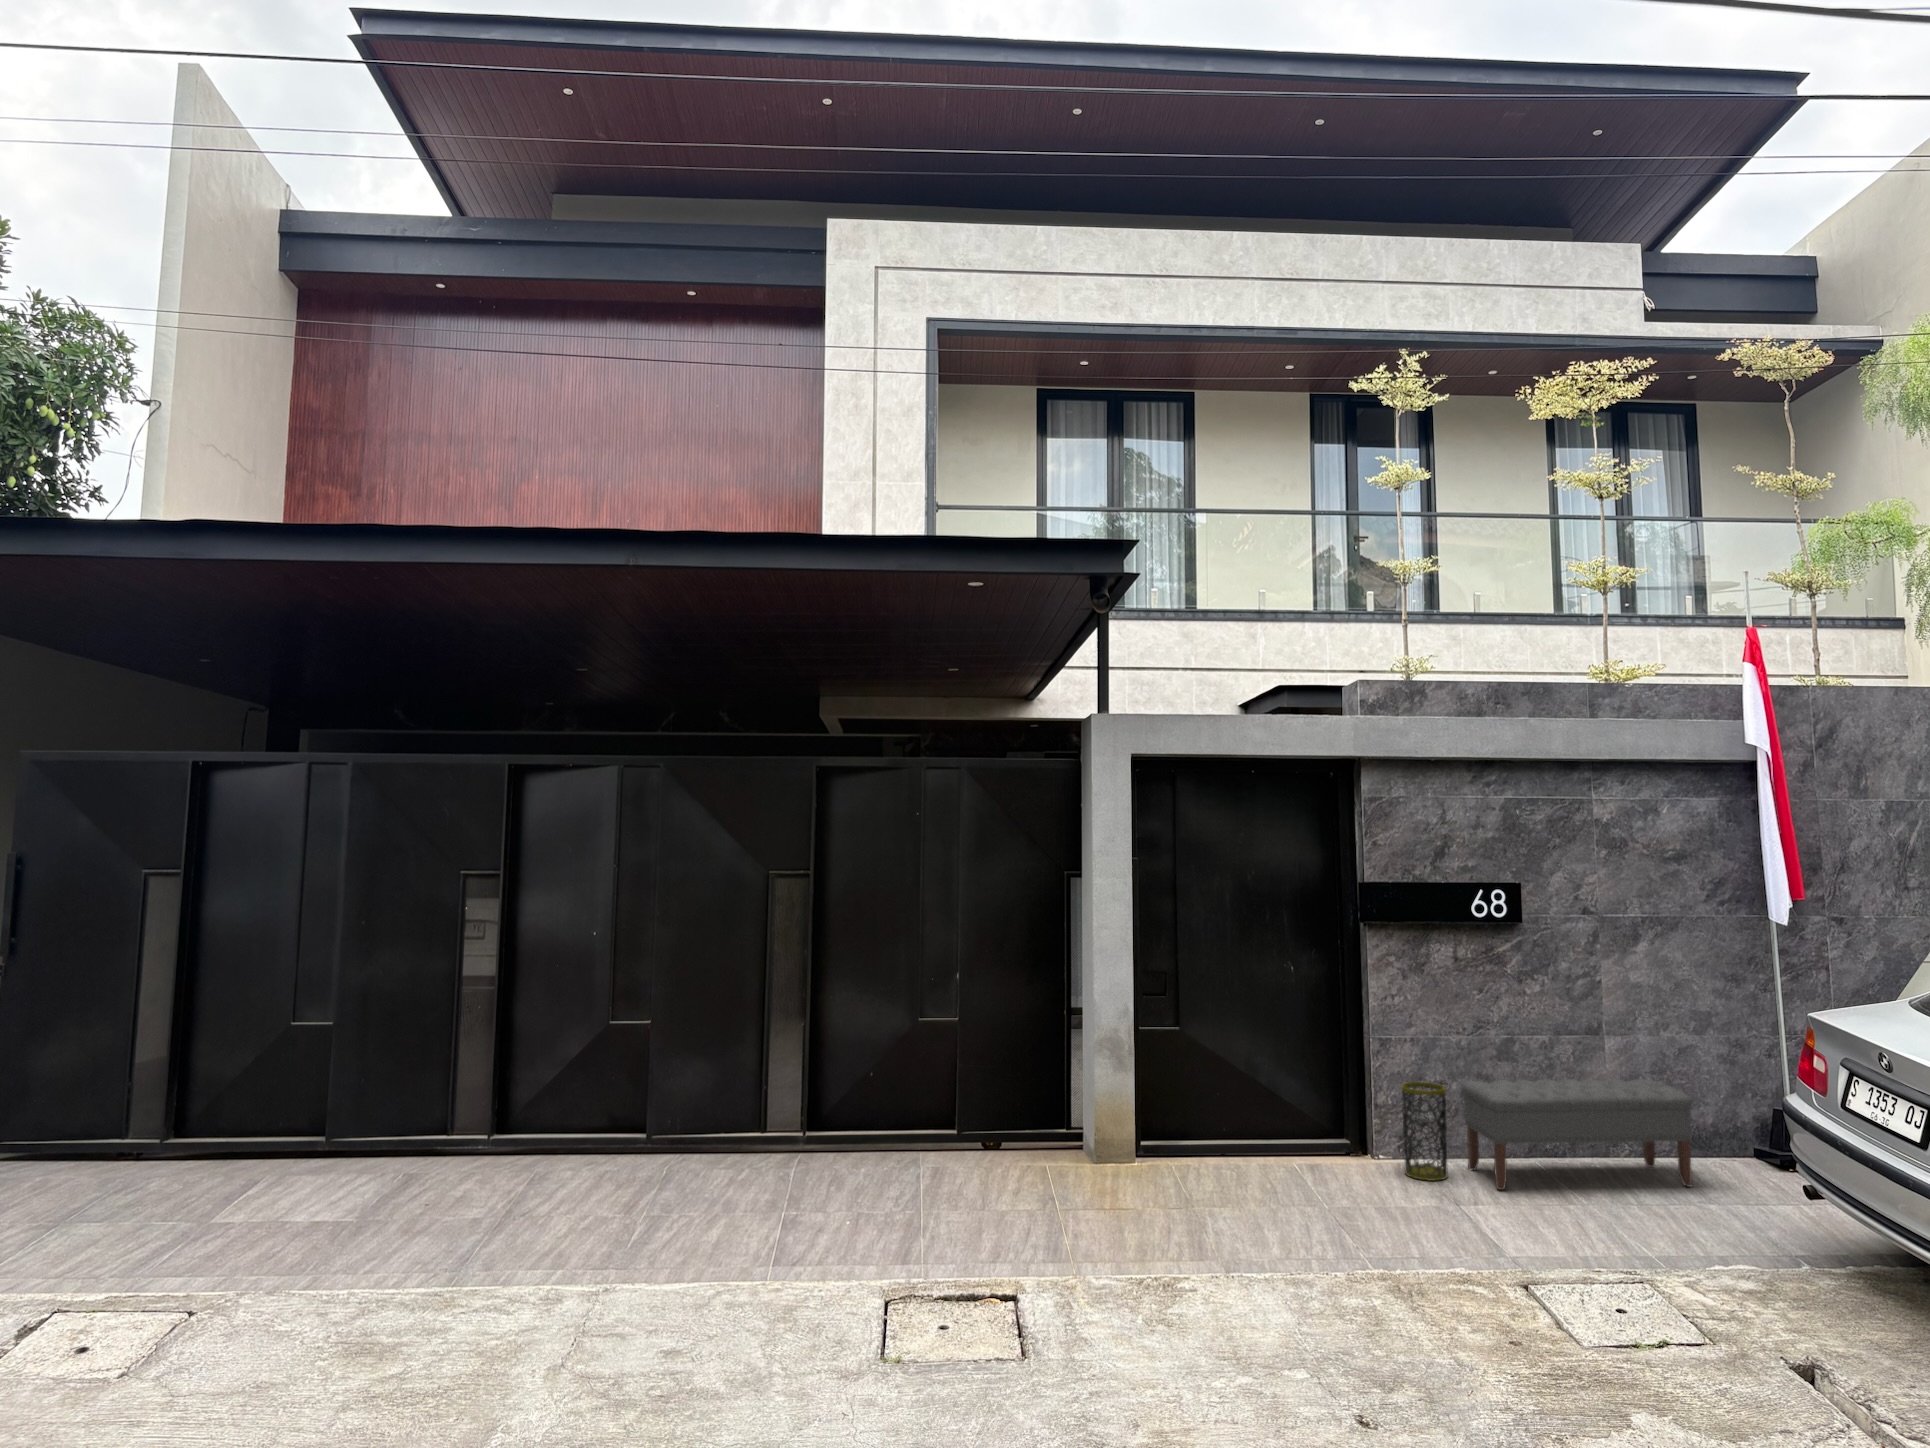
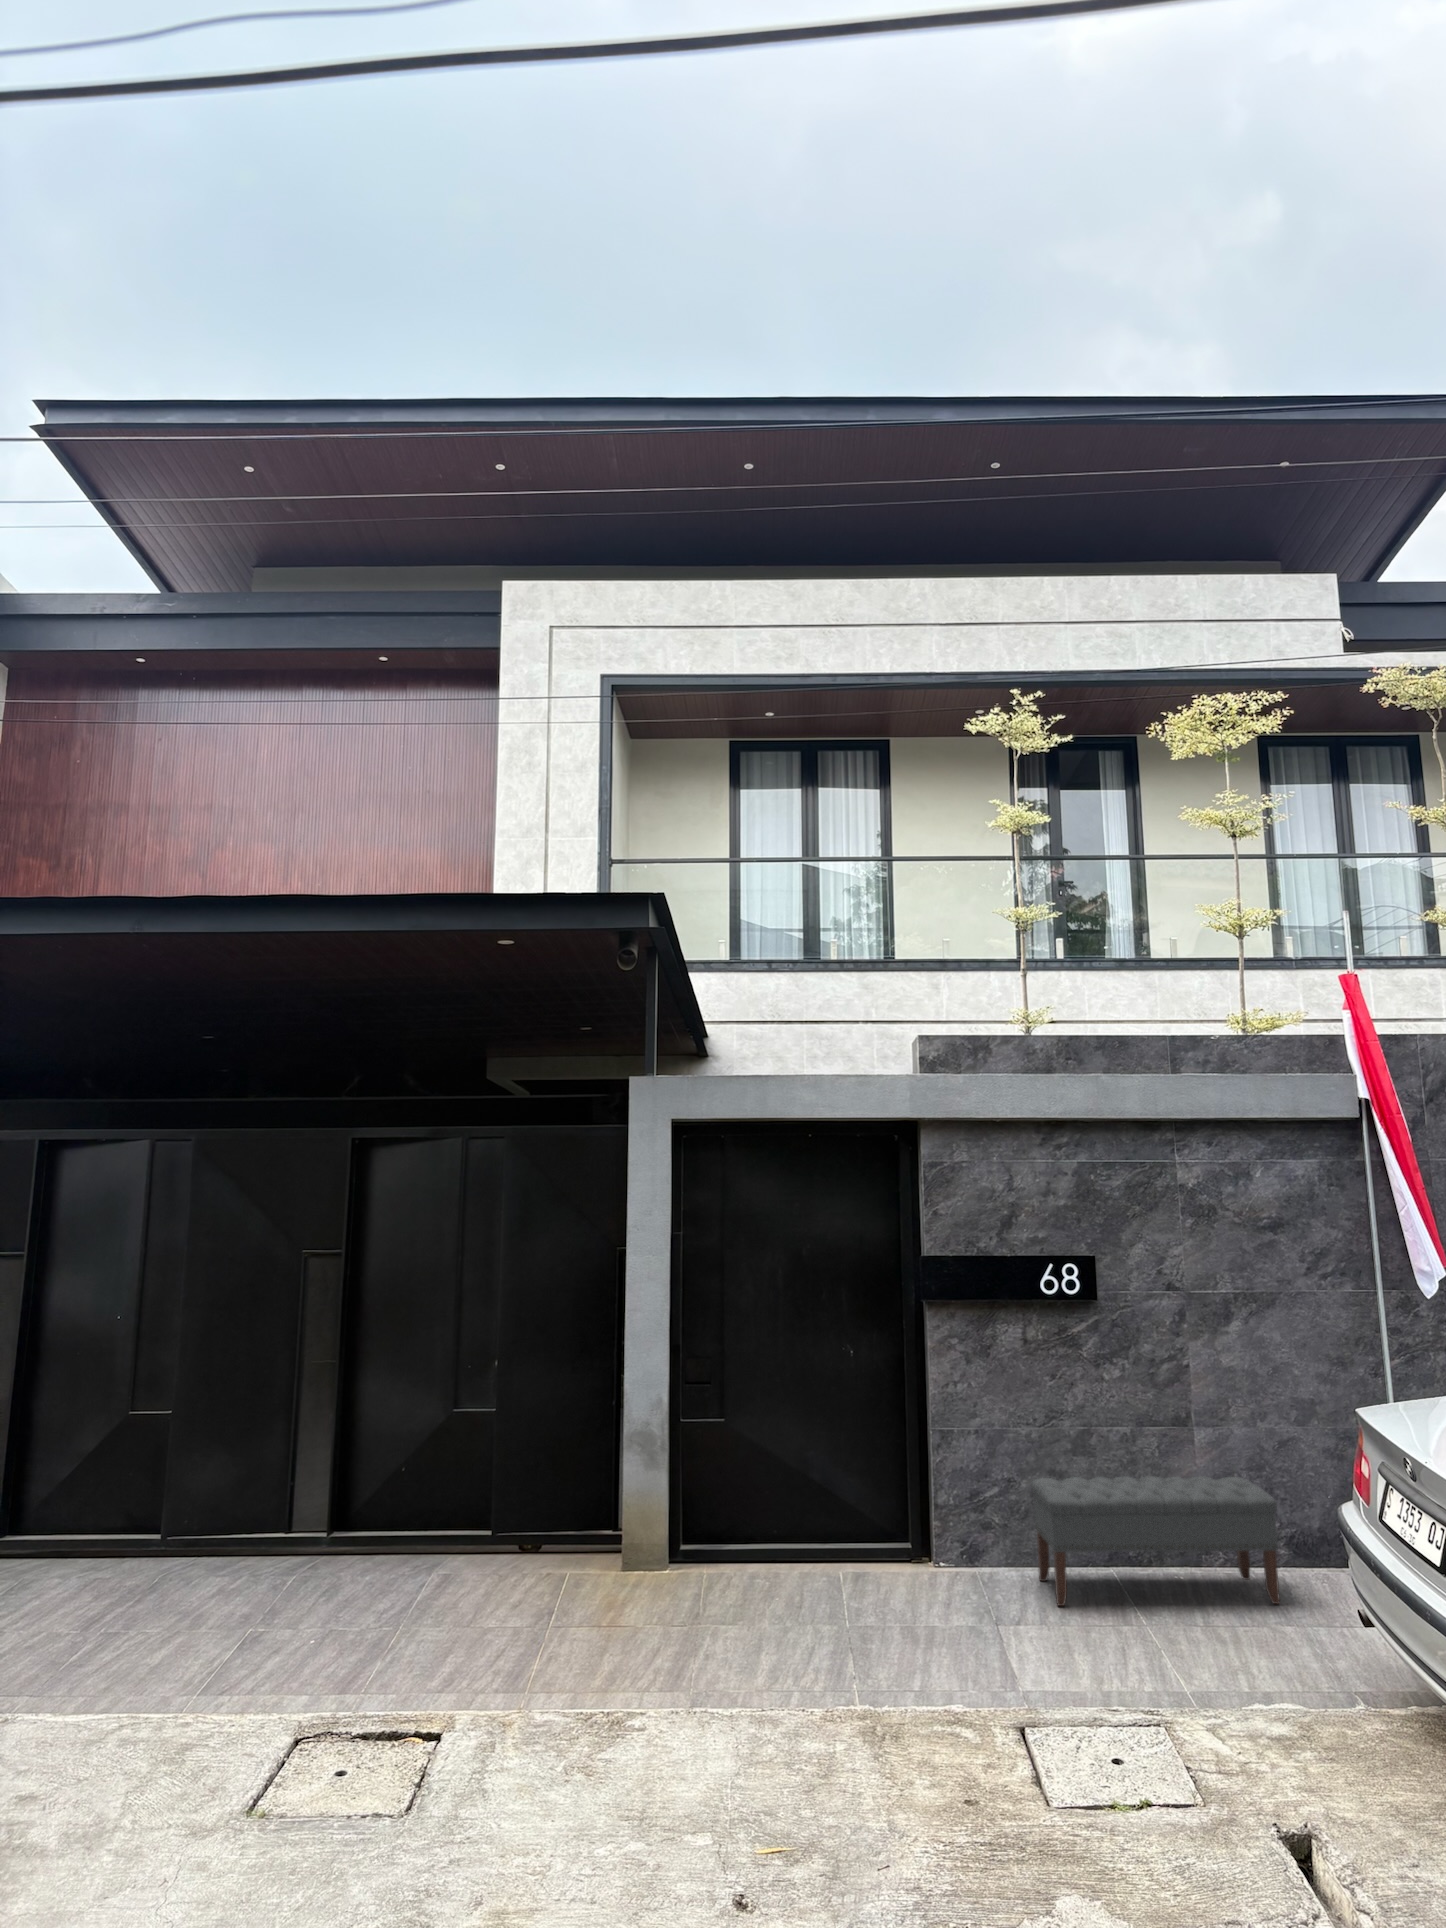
trash can: present [1402,1082,1448,1181] -> none [961,1479,1011,1594]

